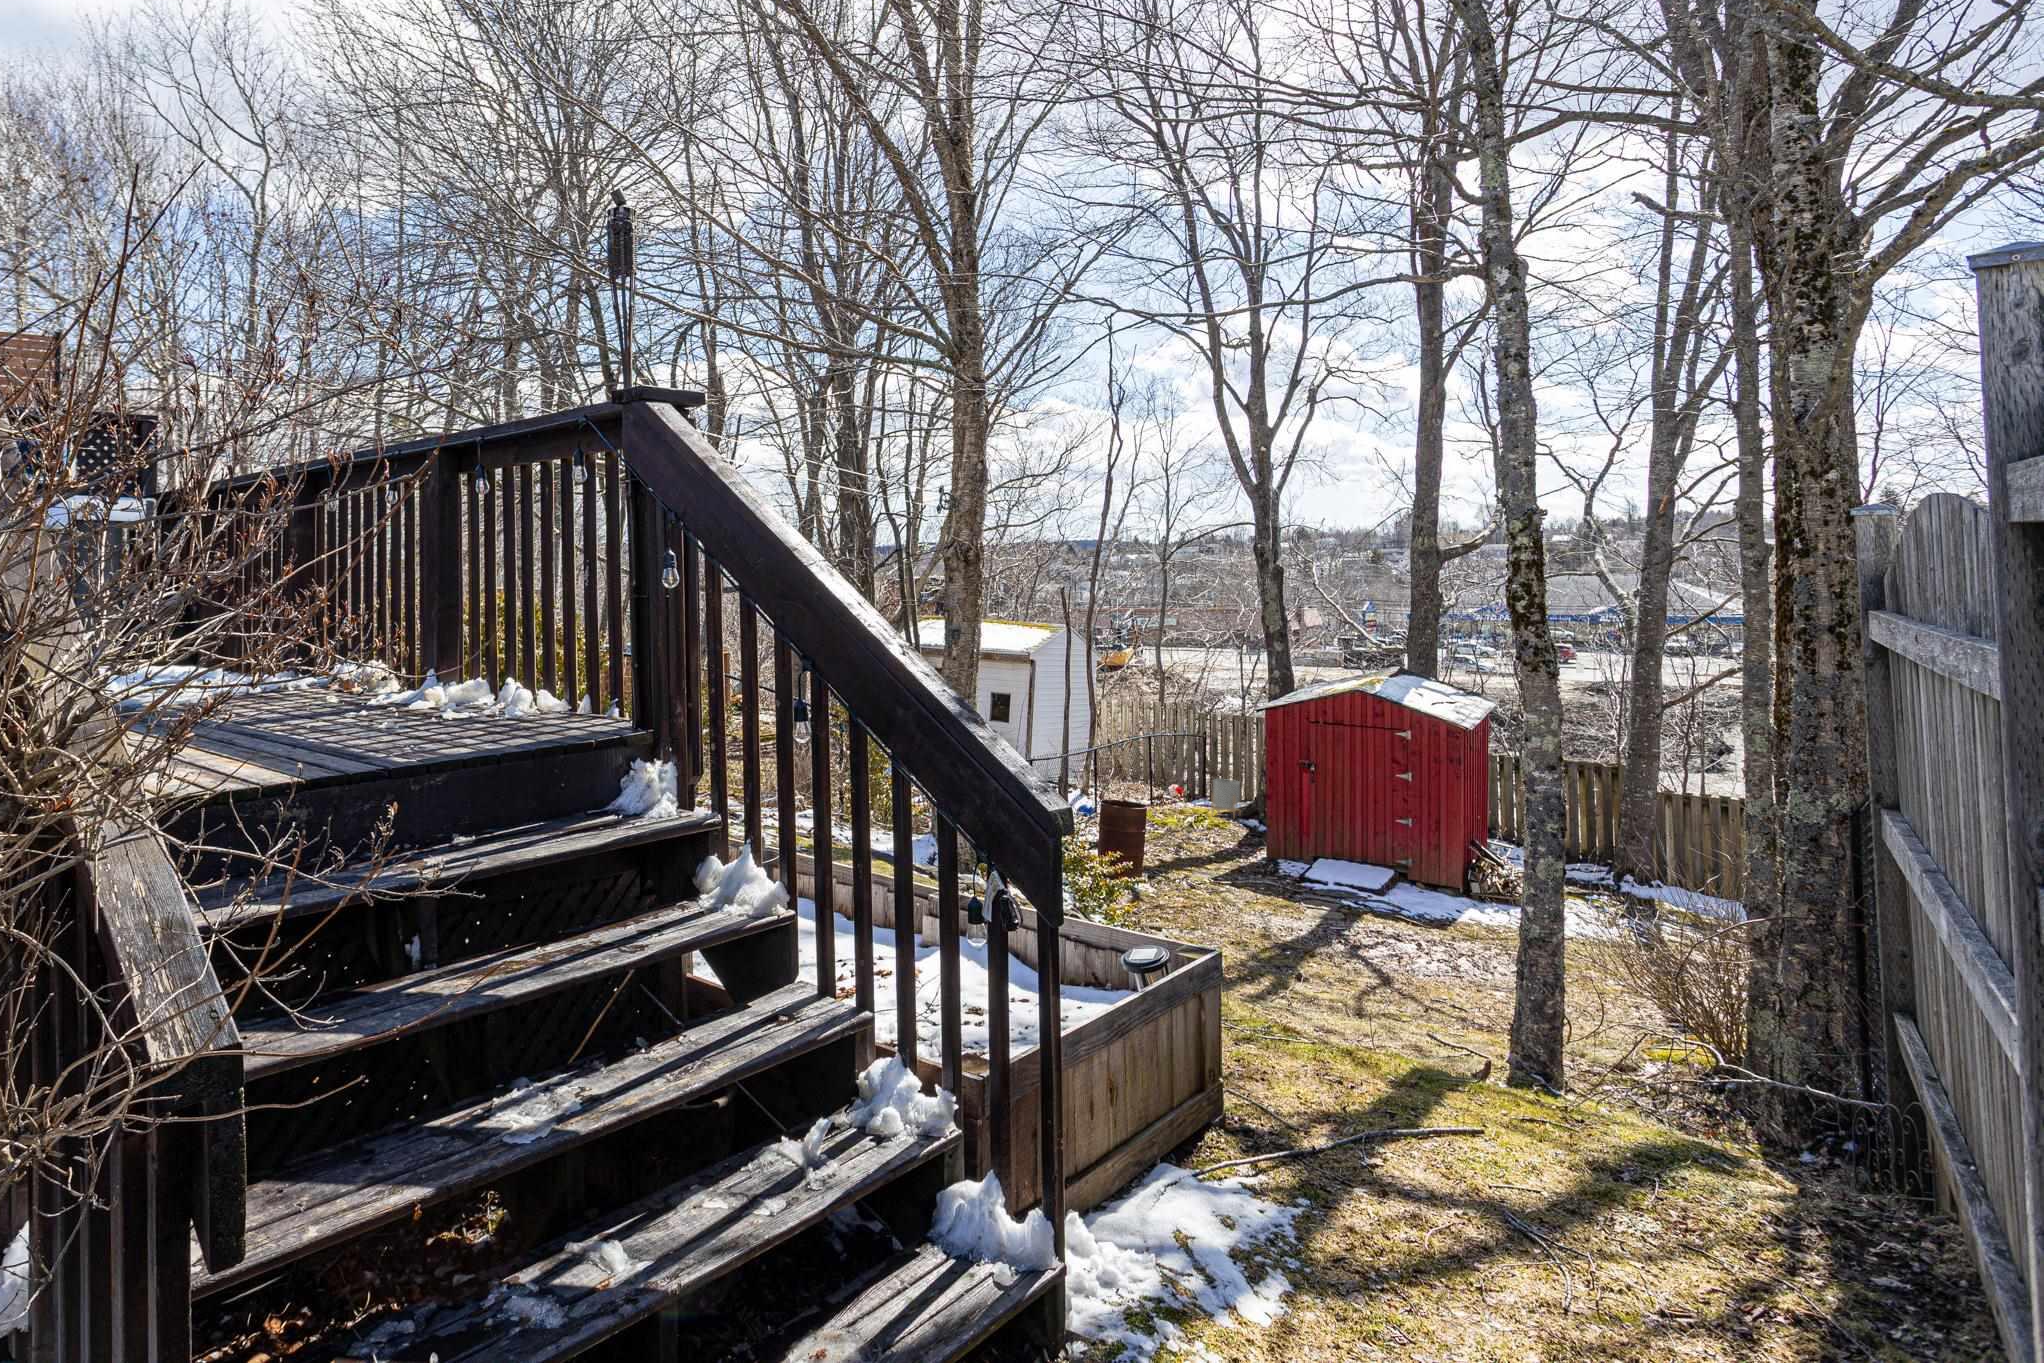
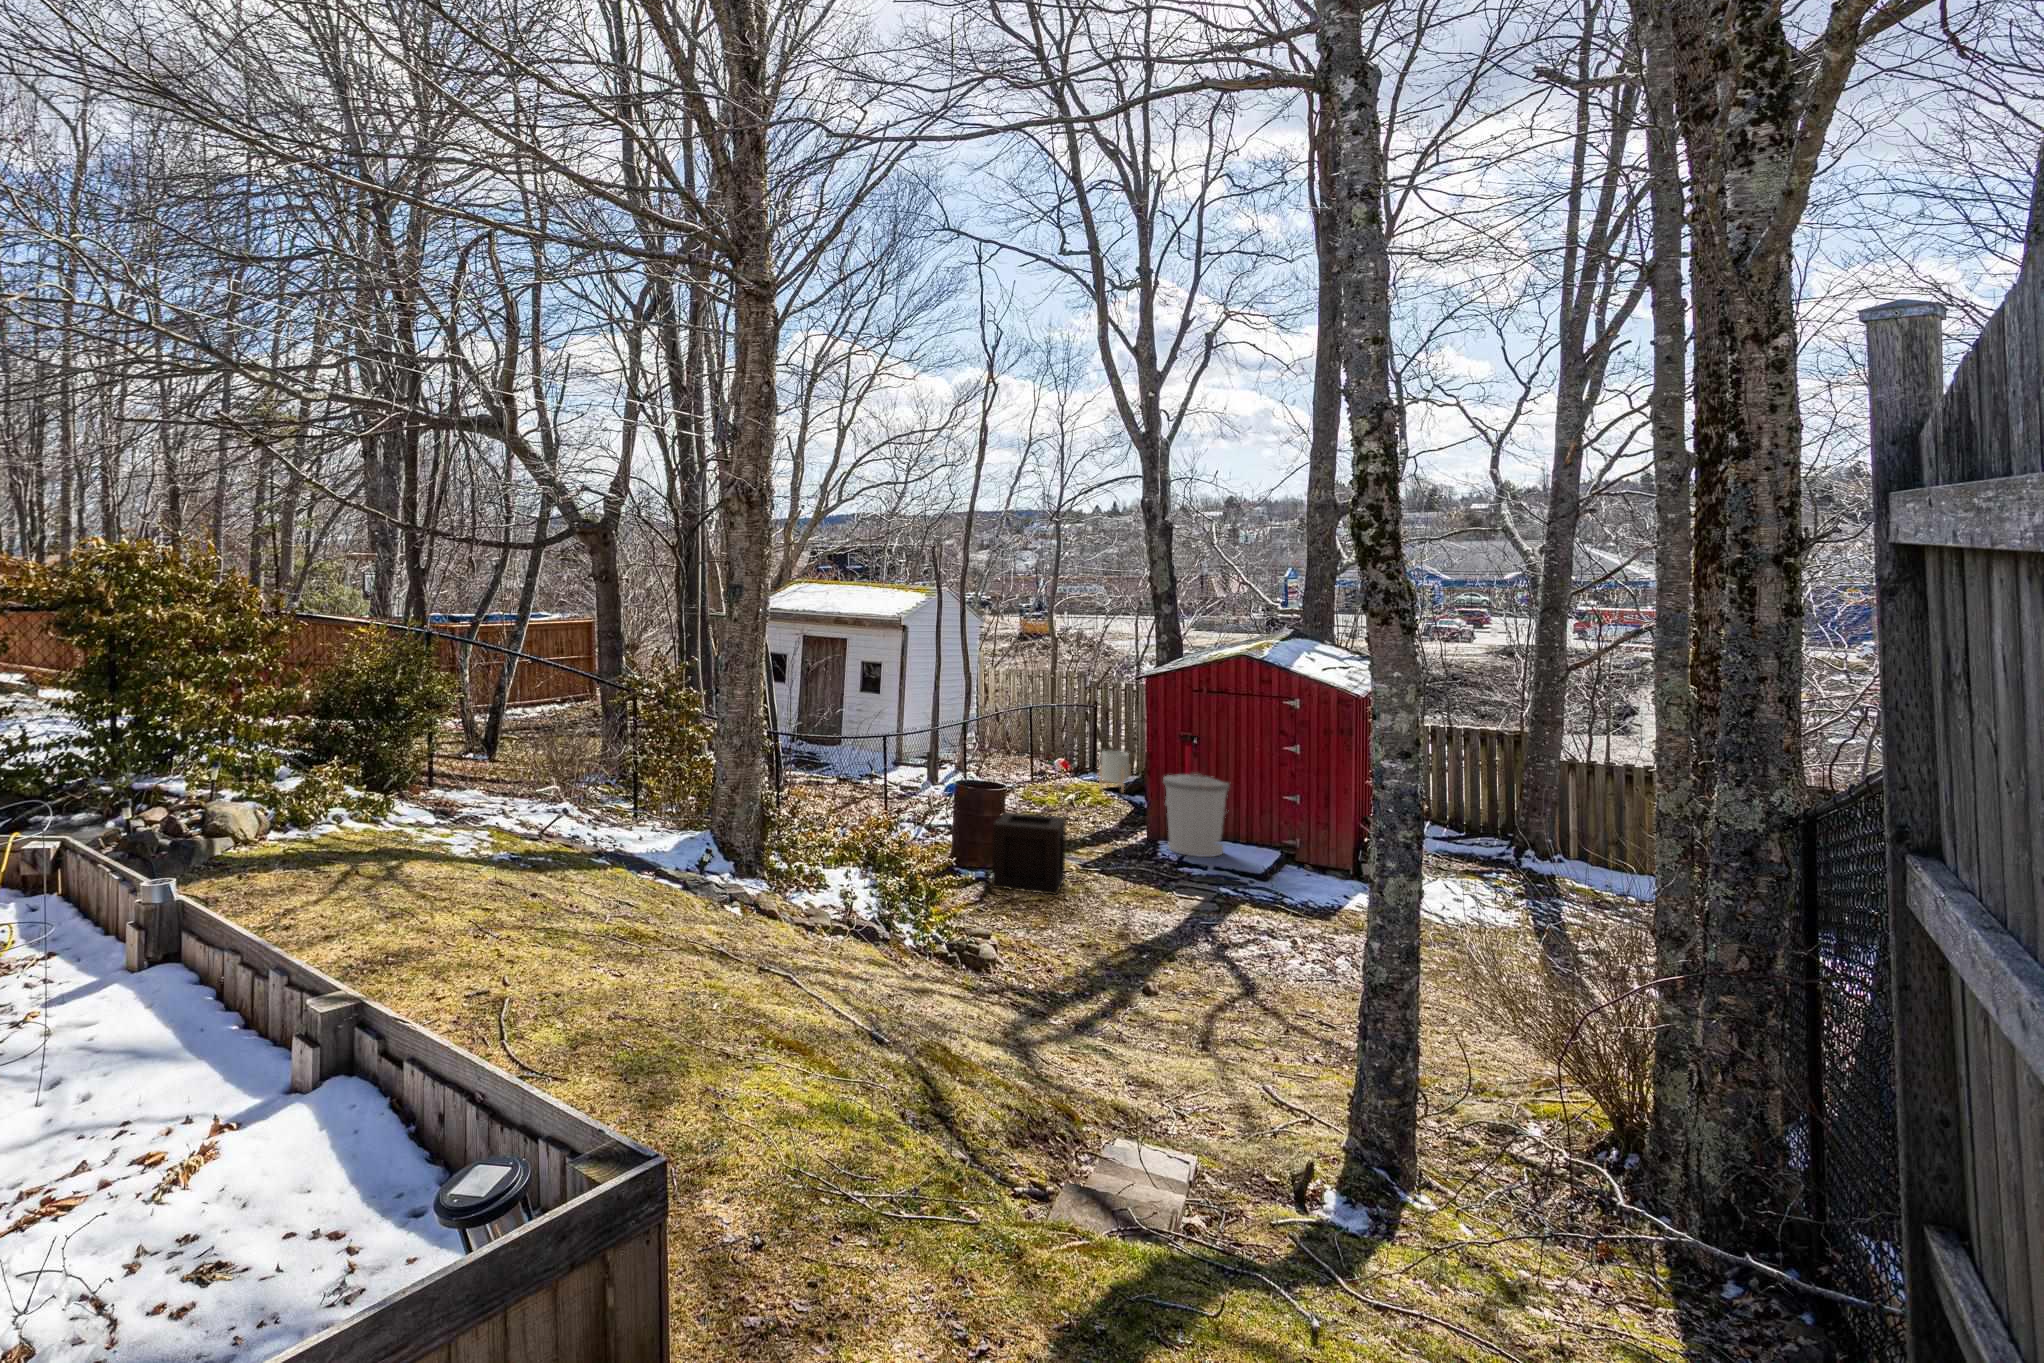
trash can: none [1284,798,1348,875] -> present [1163,773,1229,857]
wooden crate: none [1140,830,1204,903] -> present [992,812,1066,894]

